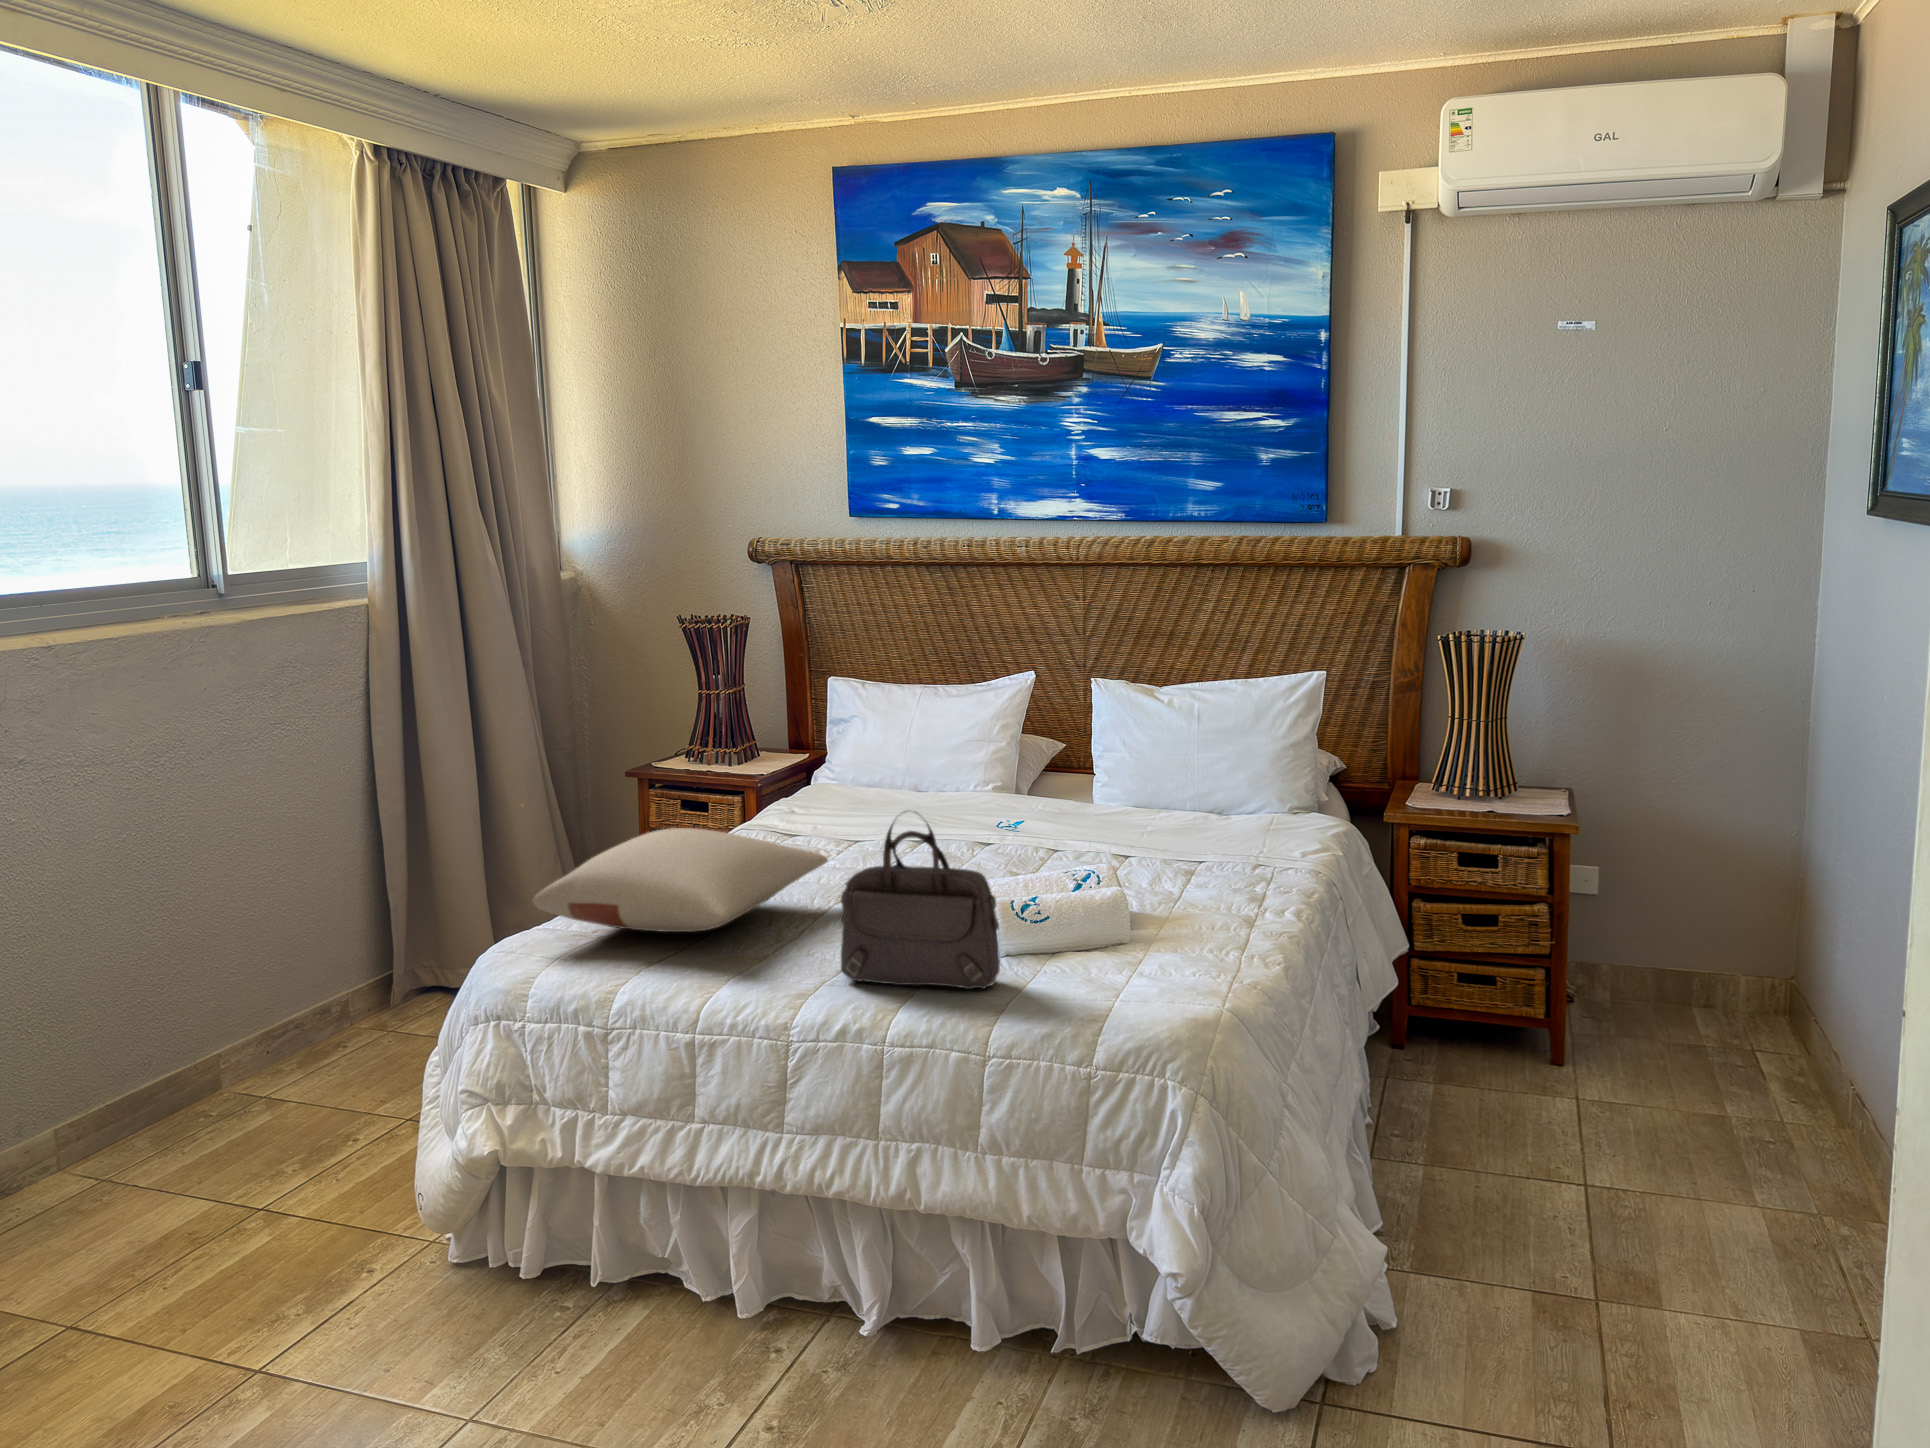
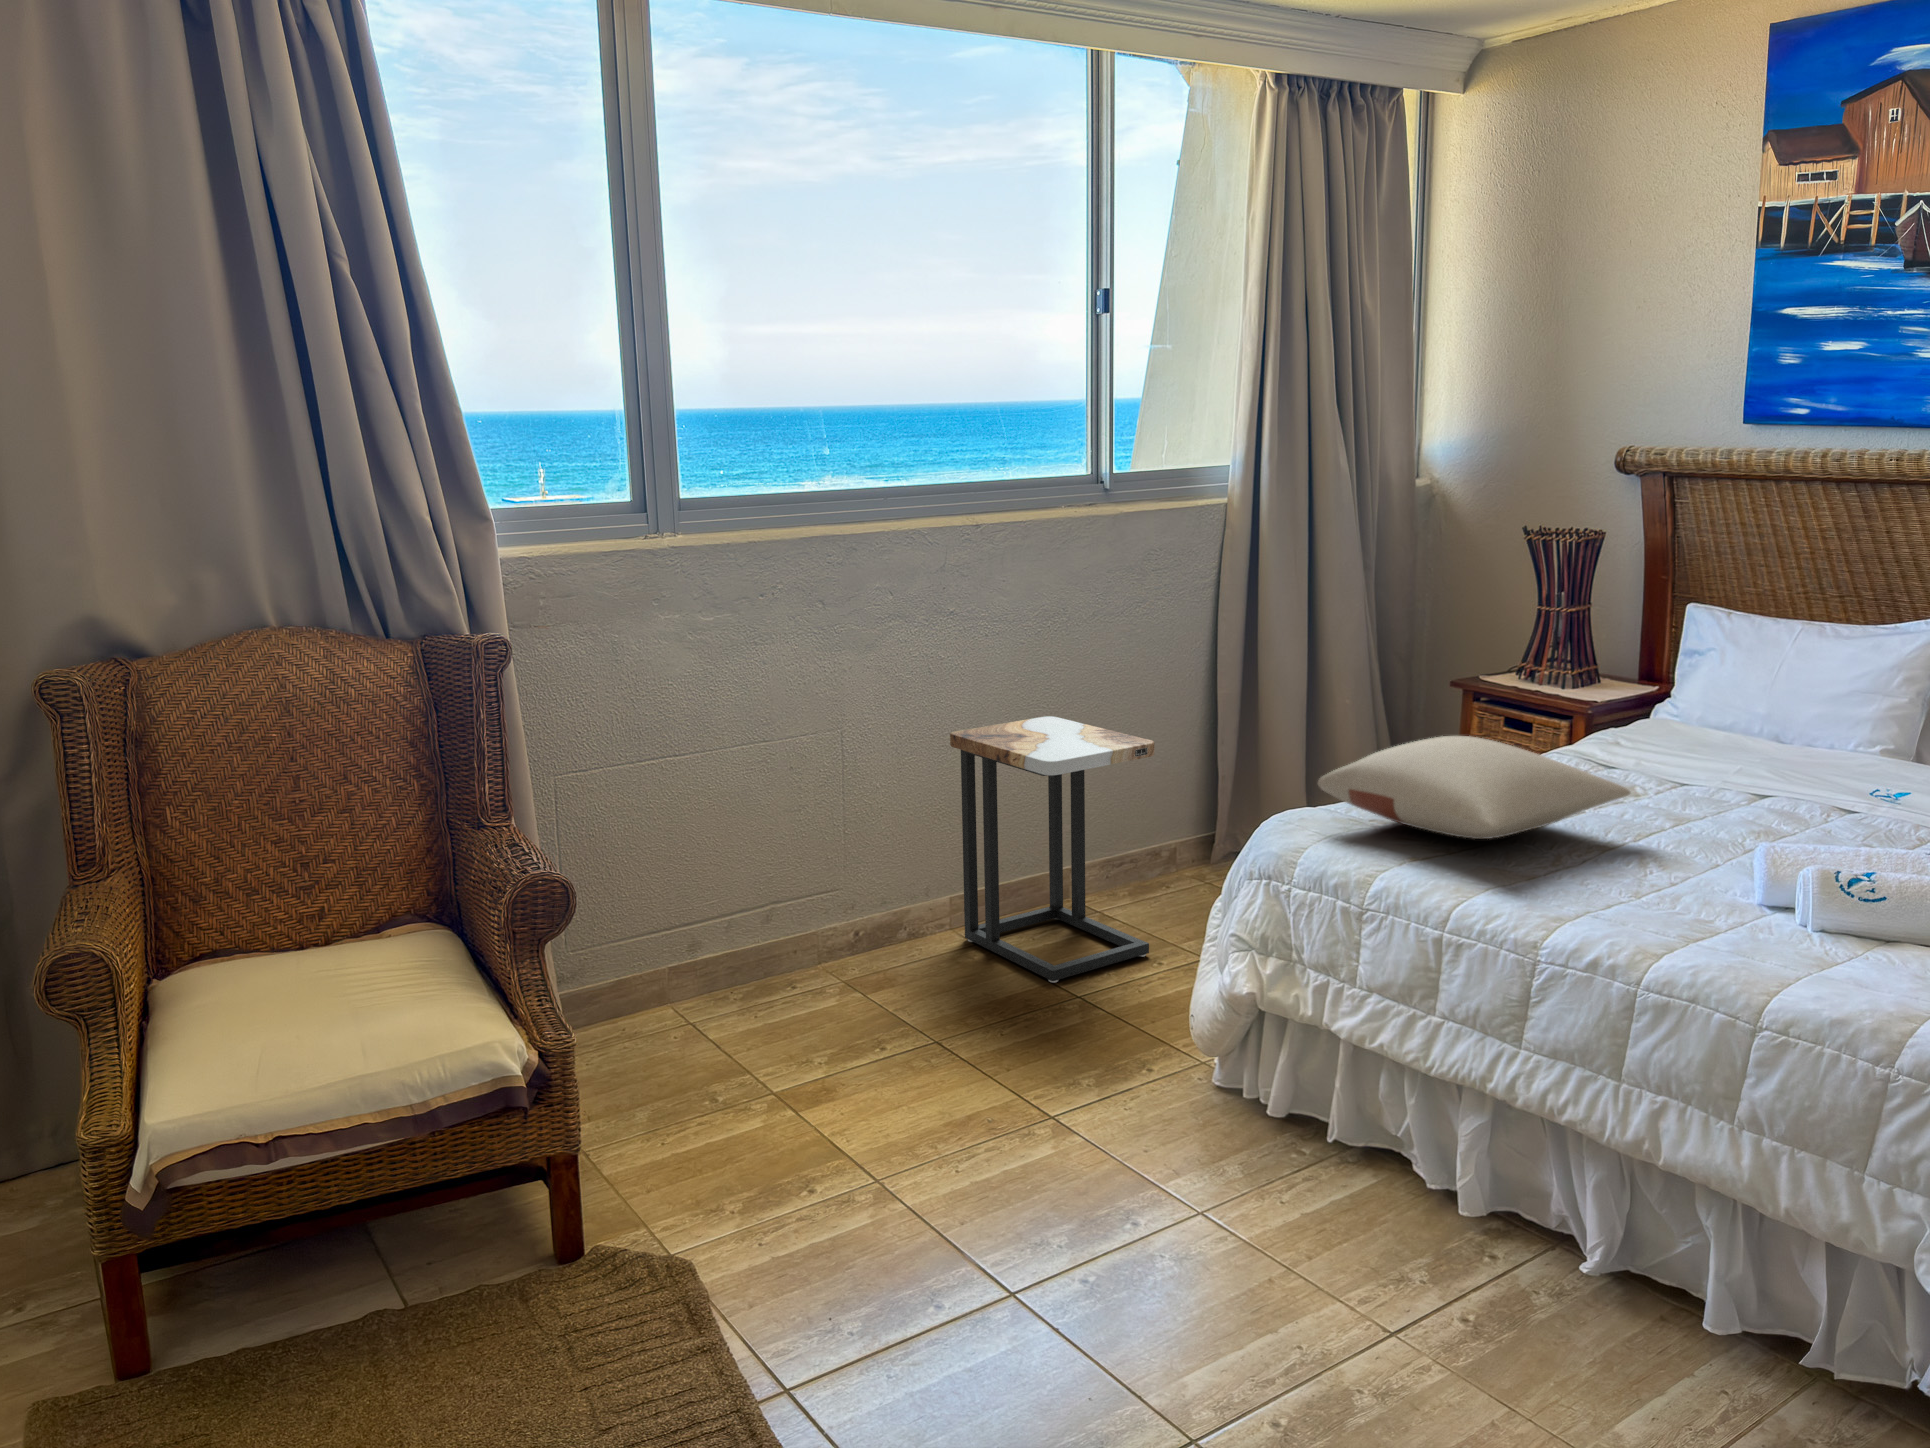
handbag: present [839,810,1000,989] -> none [1611,746,1809,958]
side table: none [23,873,336,1203] -> present [950,716,1155,982]

